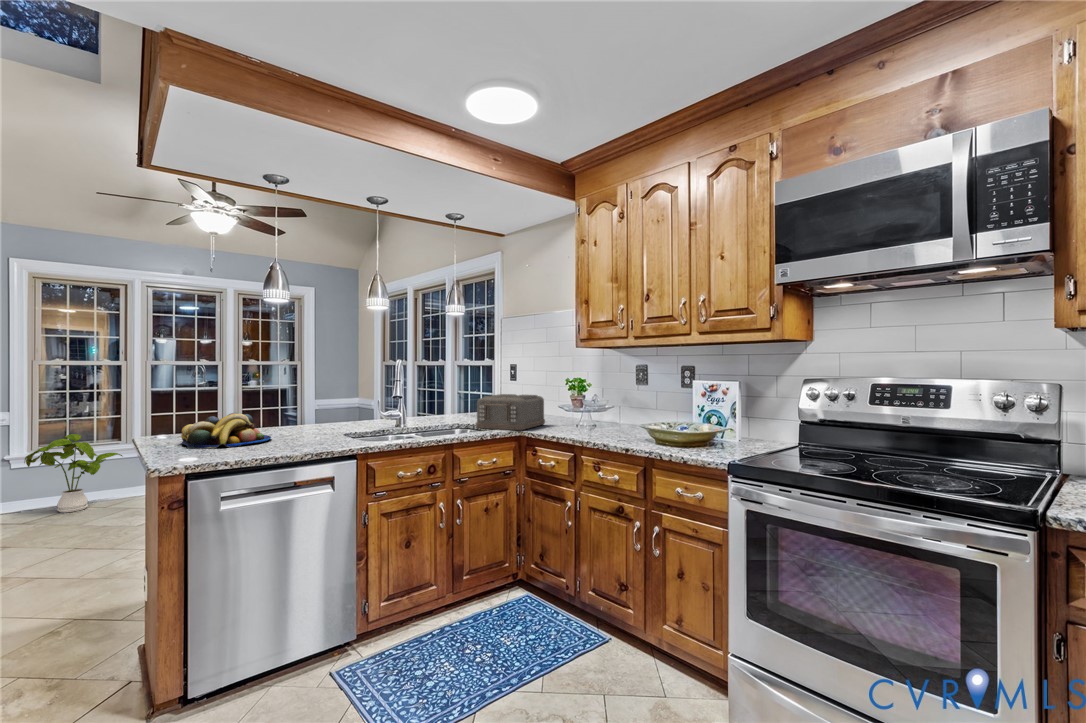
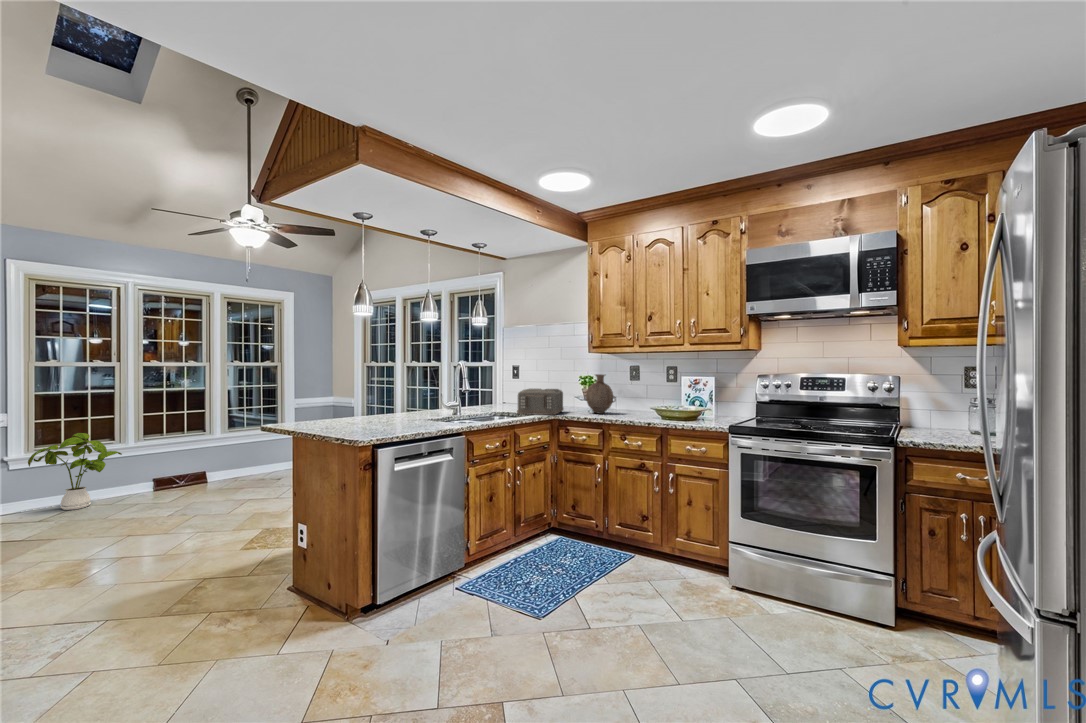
vase: none [569,376,608,430] -> present [584,374,616,414]
fruit bowl: present [181,413,271,449] -> none [325,403,389,429]

